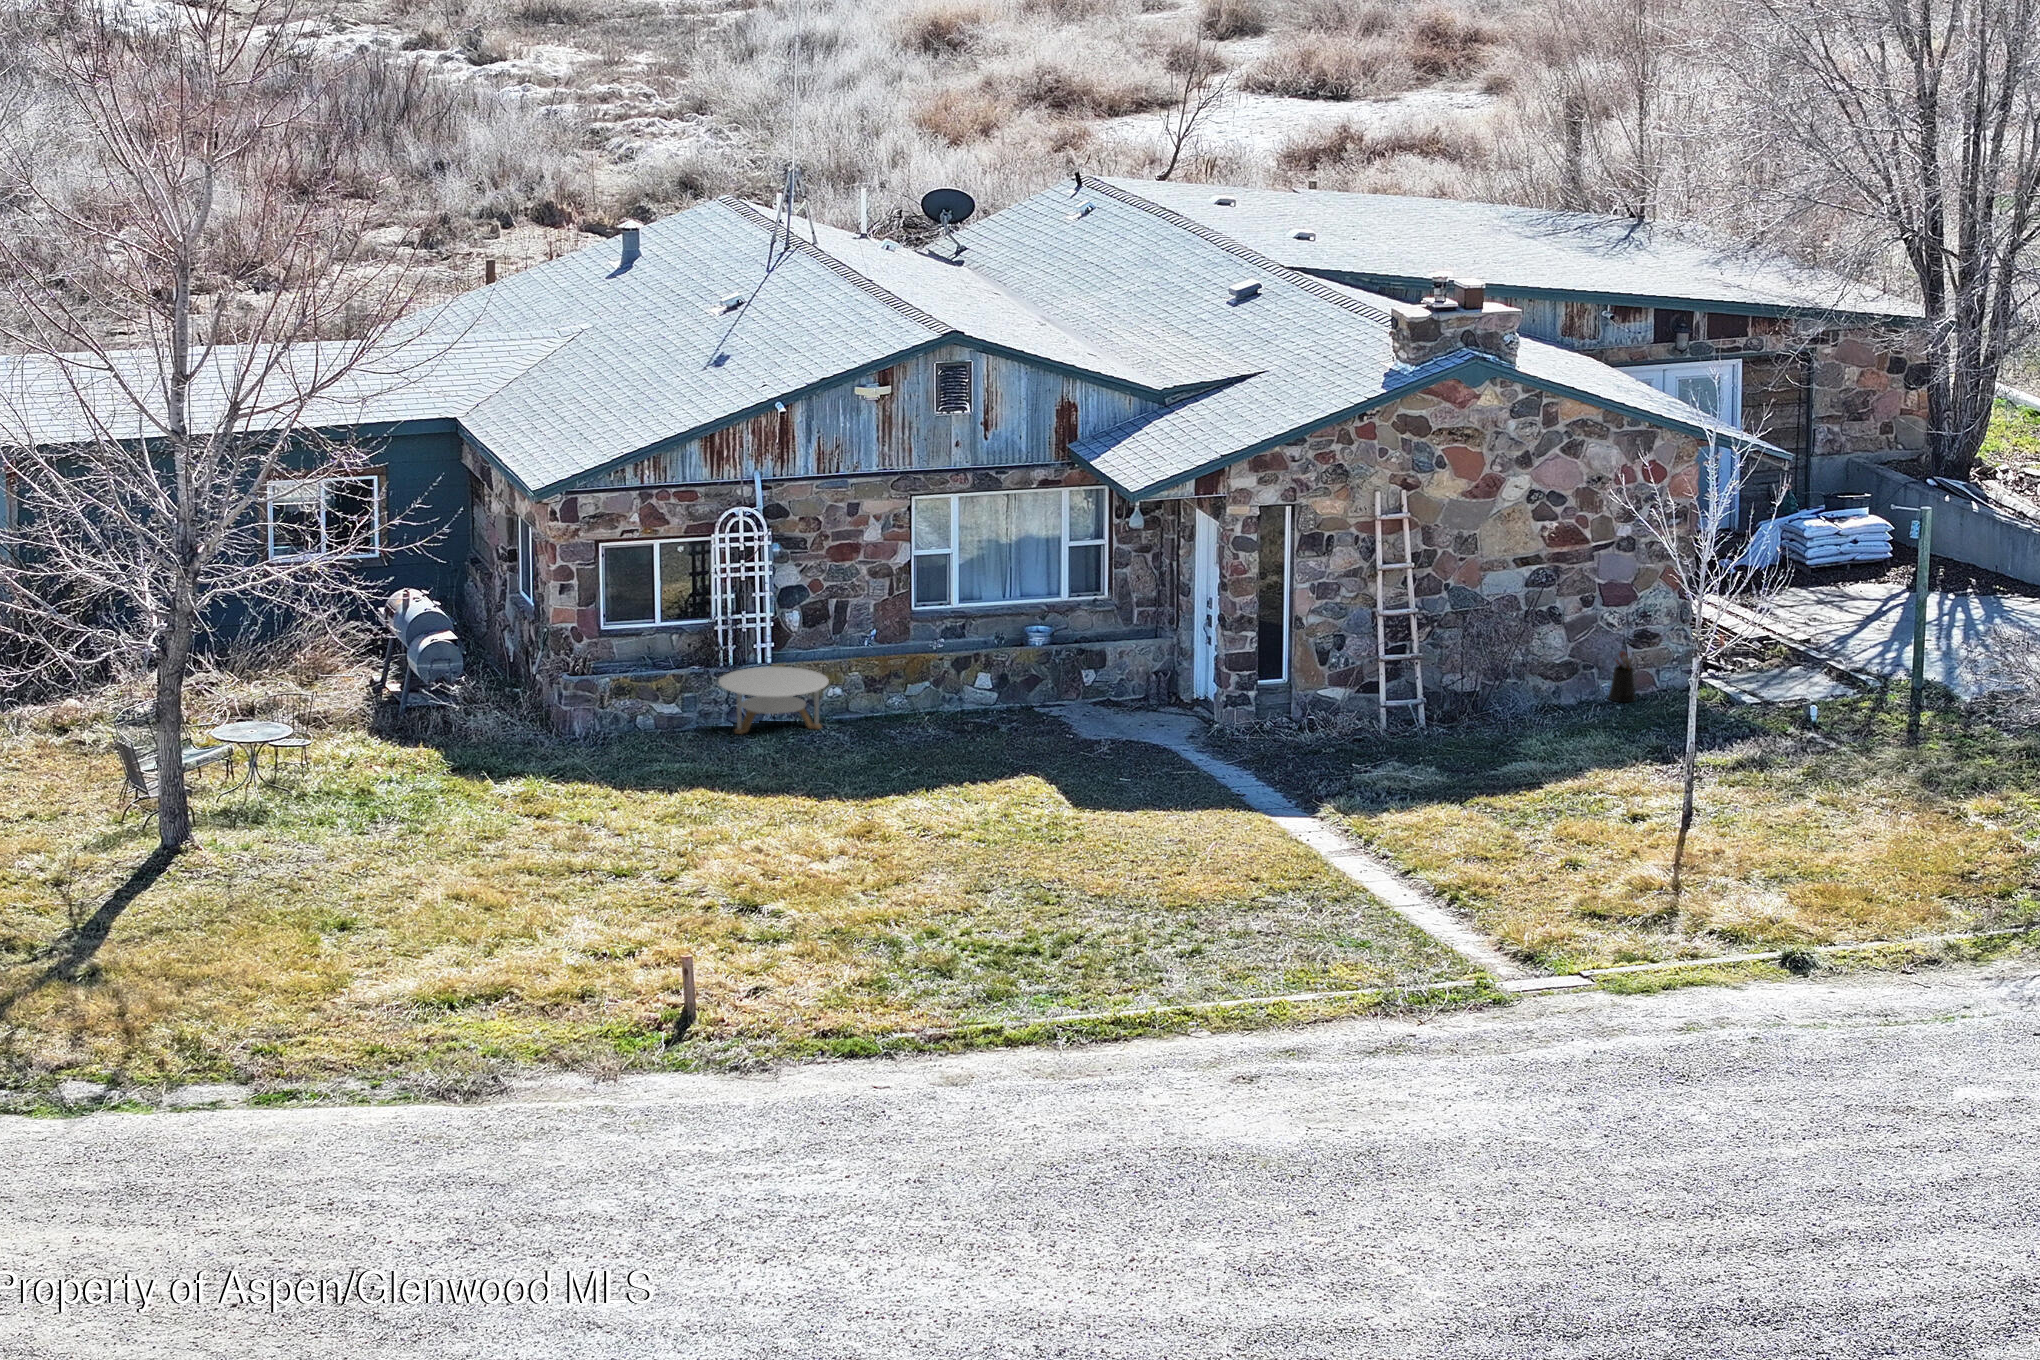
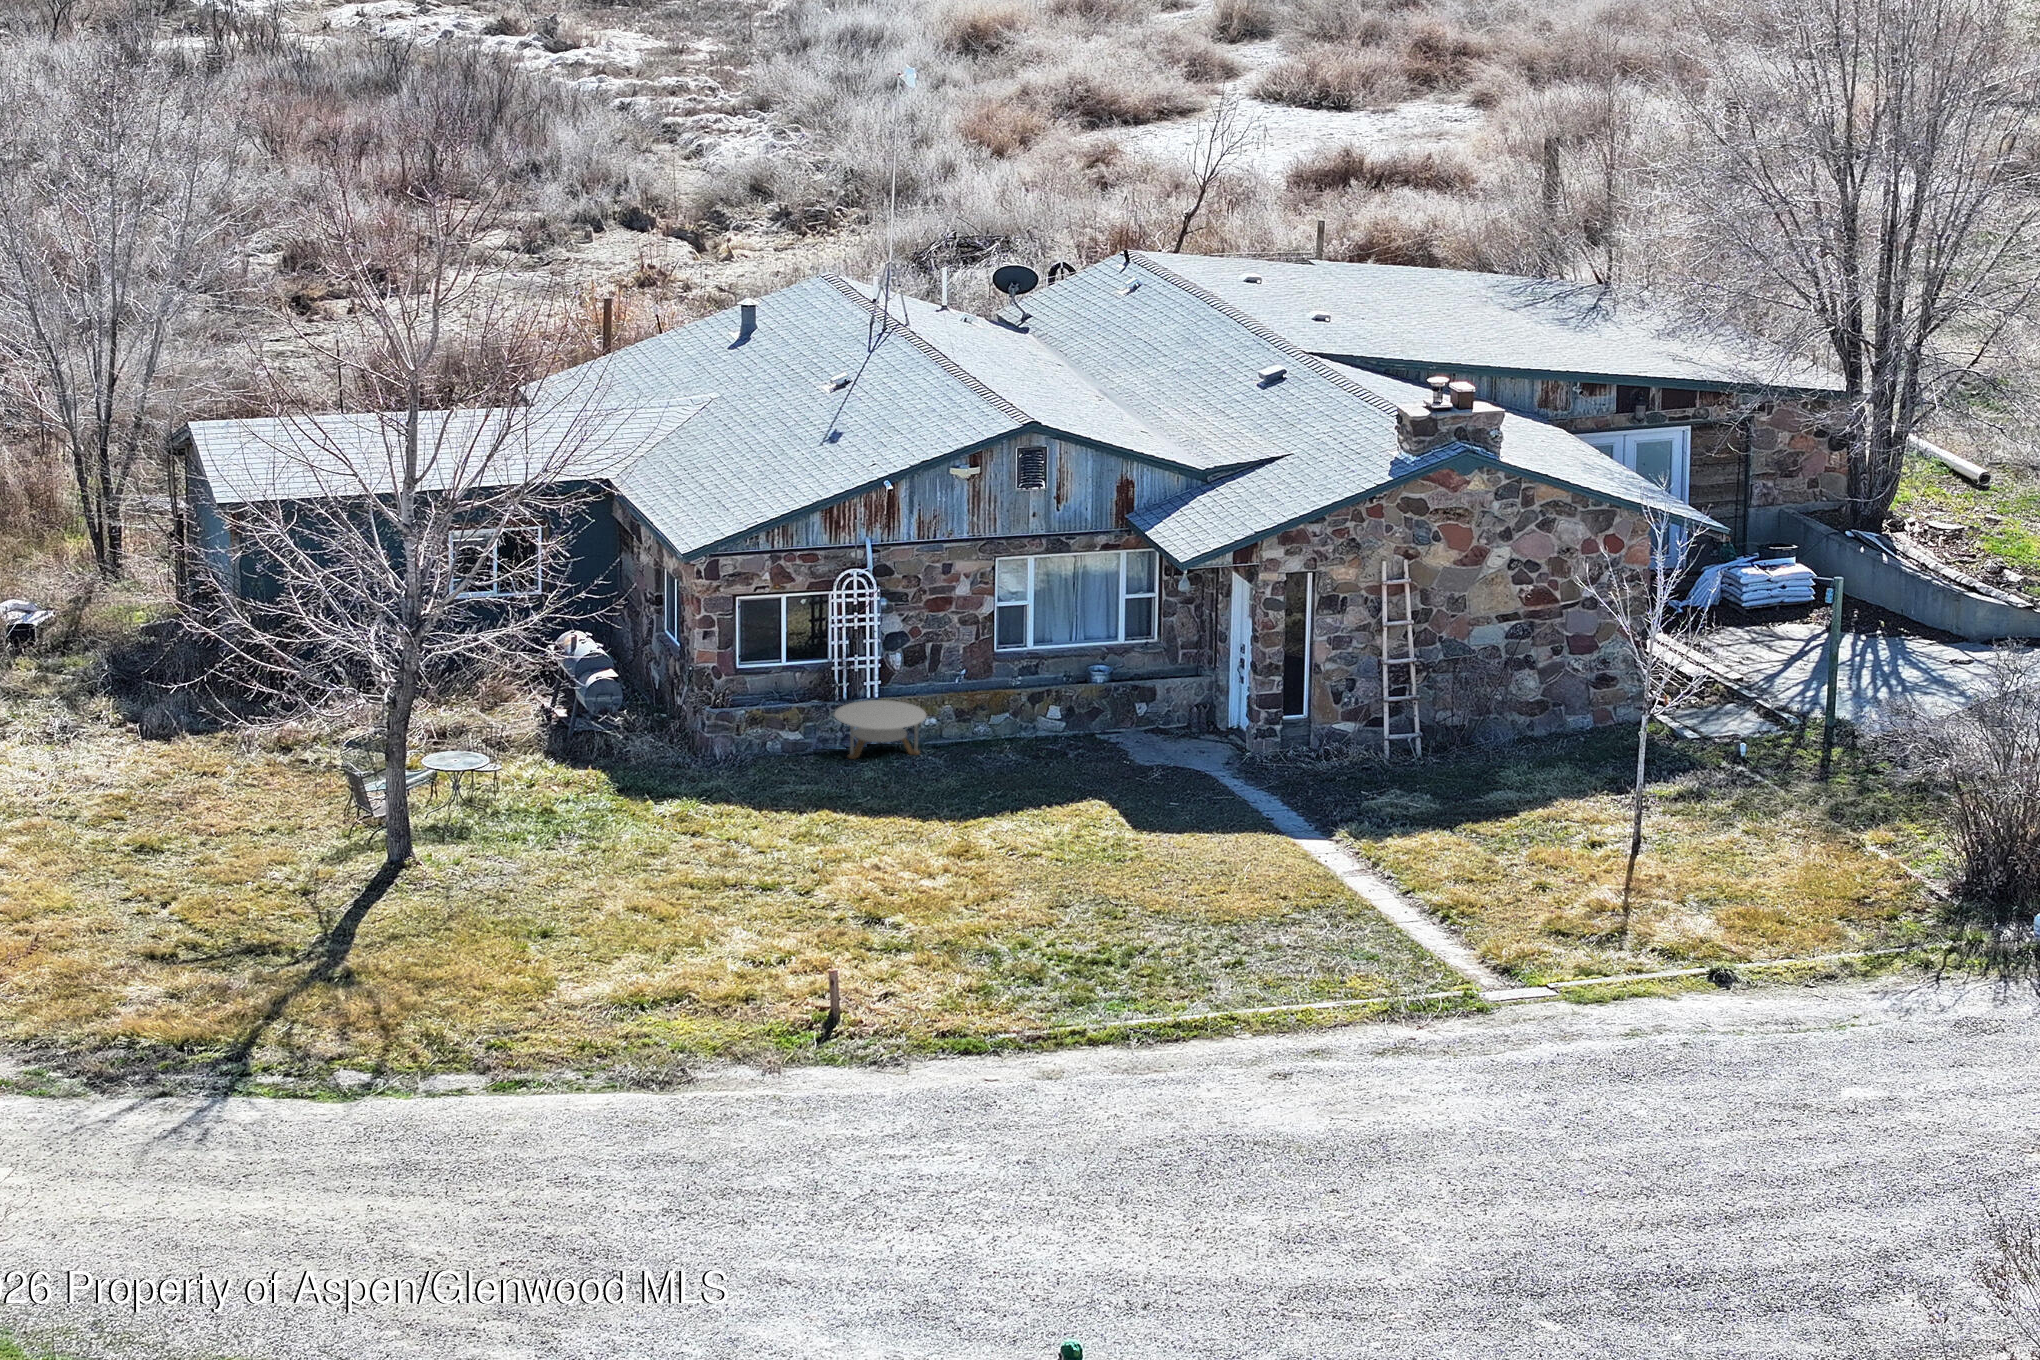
watering can: present [1608,651,1636,702] -> none [1574,691,1599,735]

